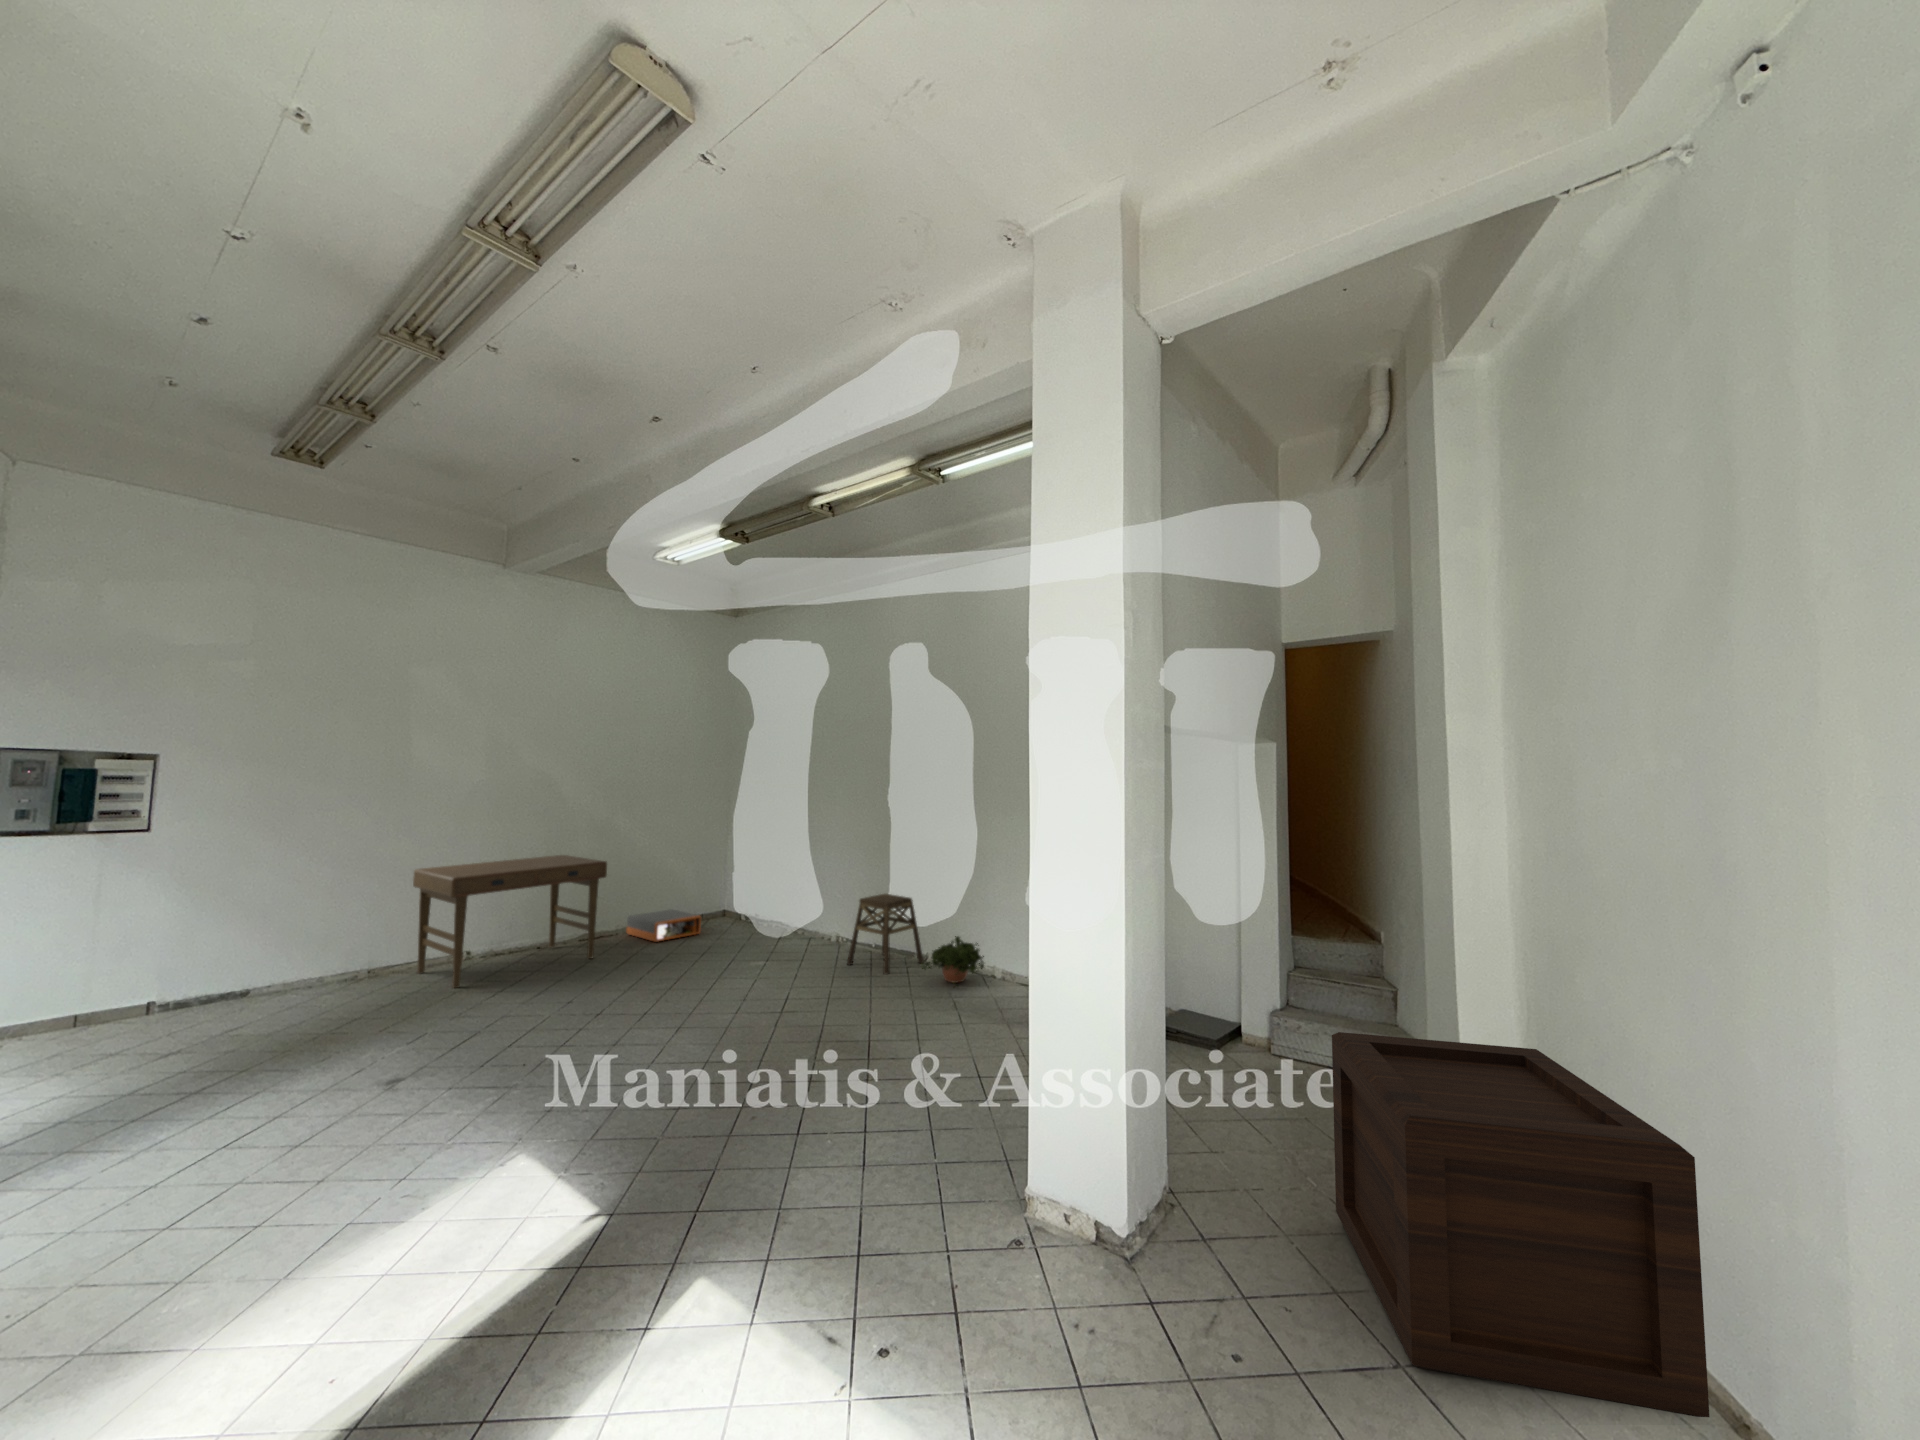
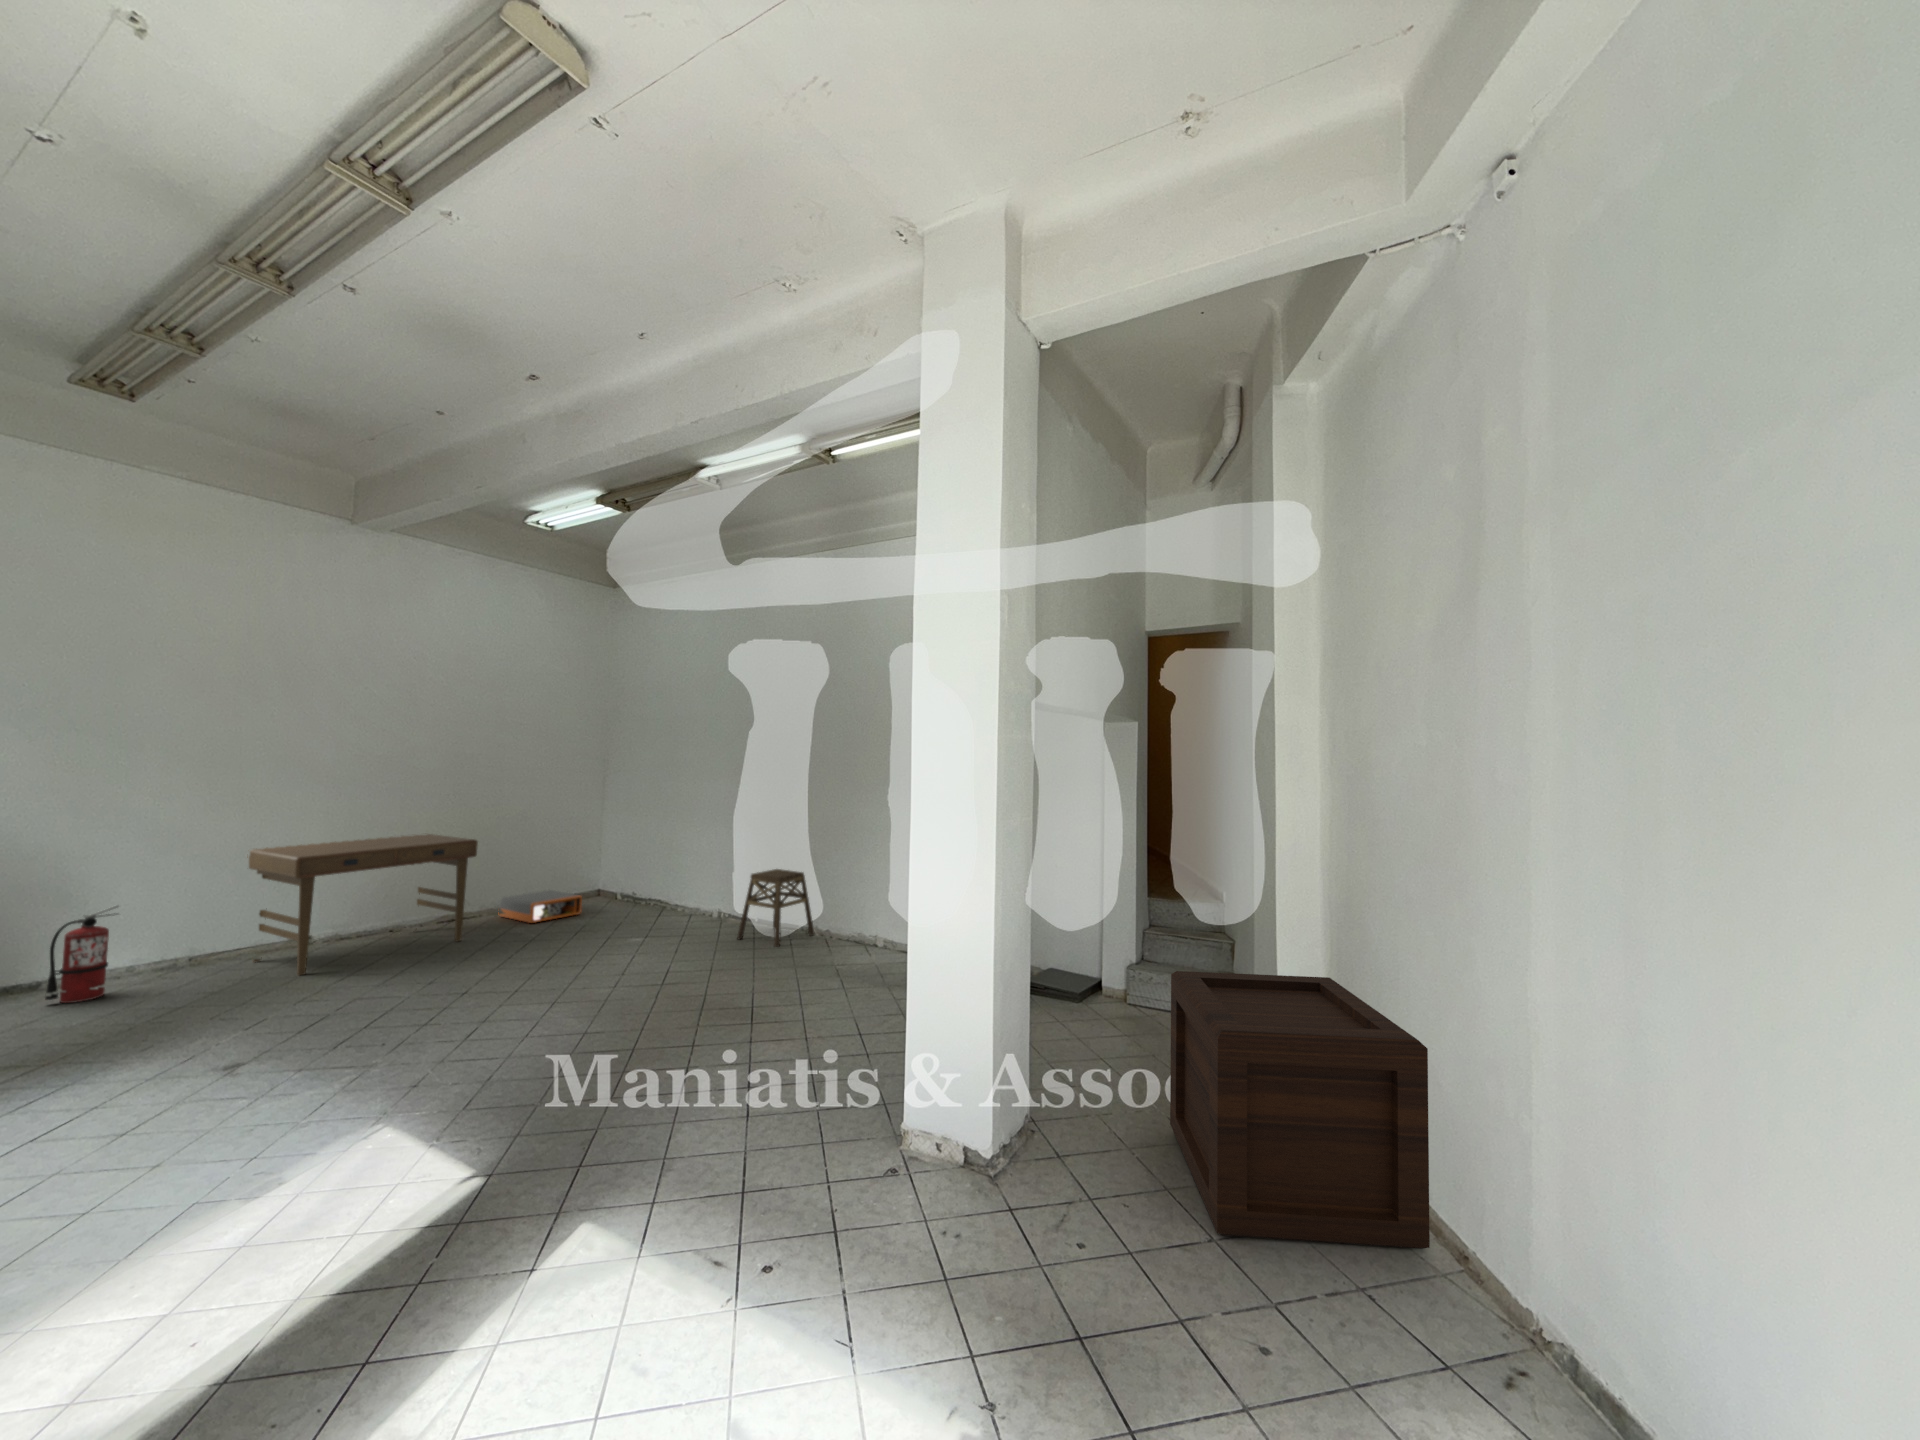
fire extinguisher: none [252,919,311,1007] -> present [45,905,119,1003]
potted plant: present [922,936,984,983] -> none [810,907,876,958]

